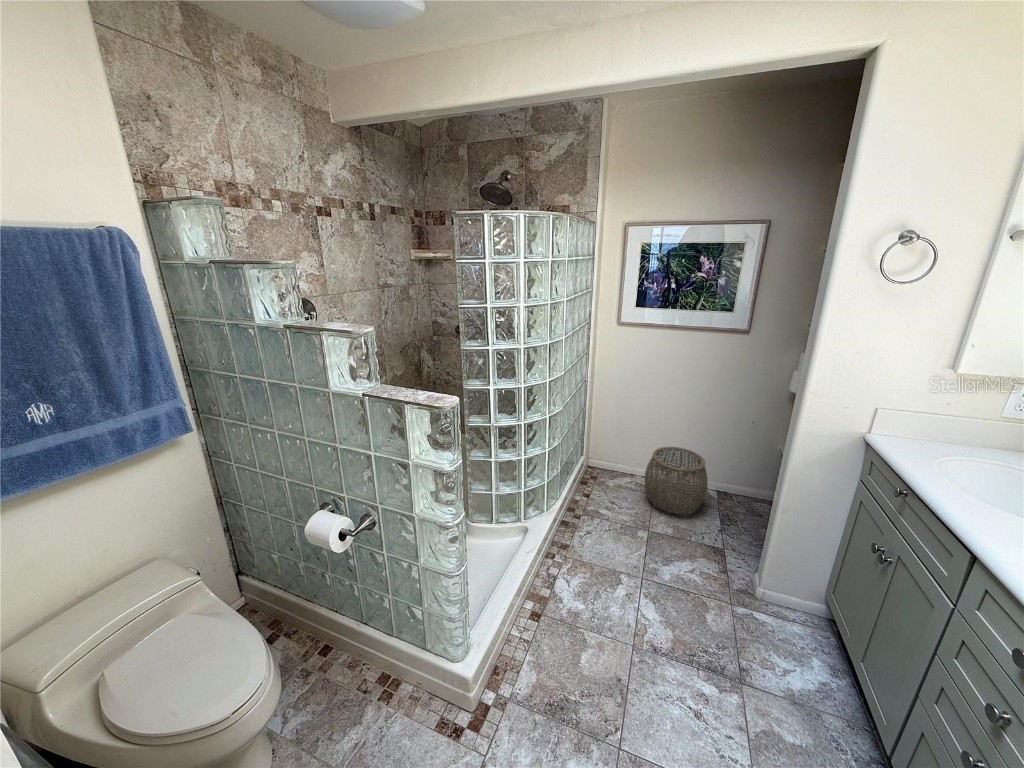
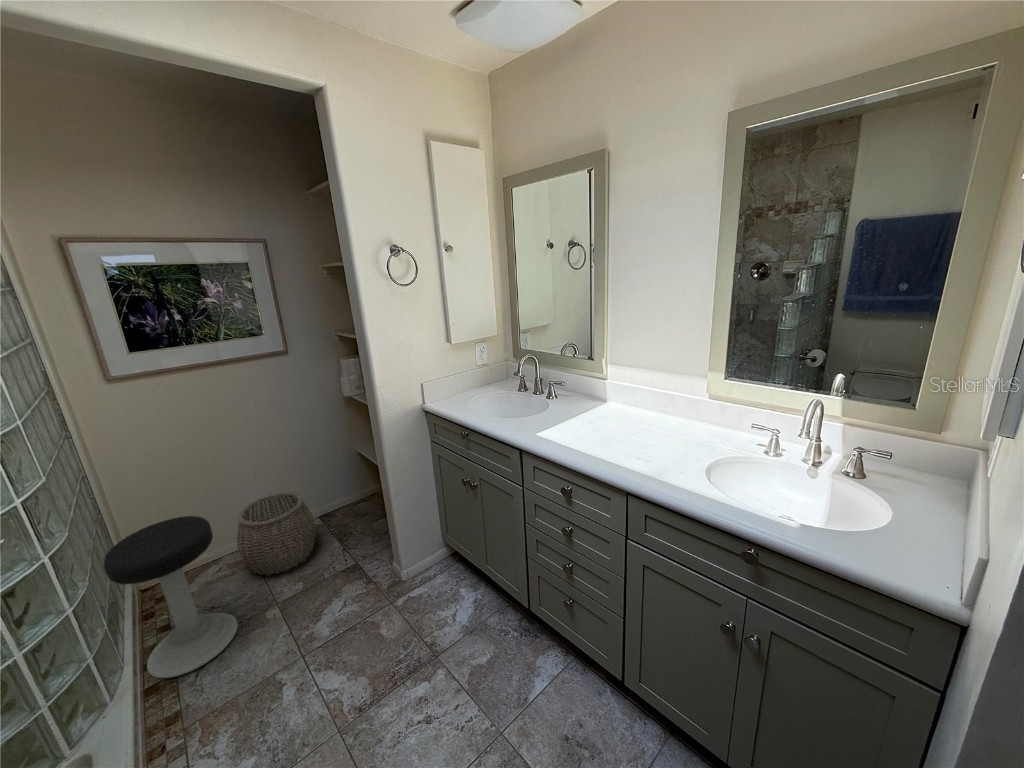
stool: none [569,426,630,531] -> present [104,516,238,678]

